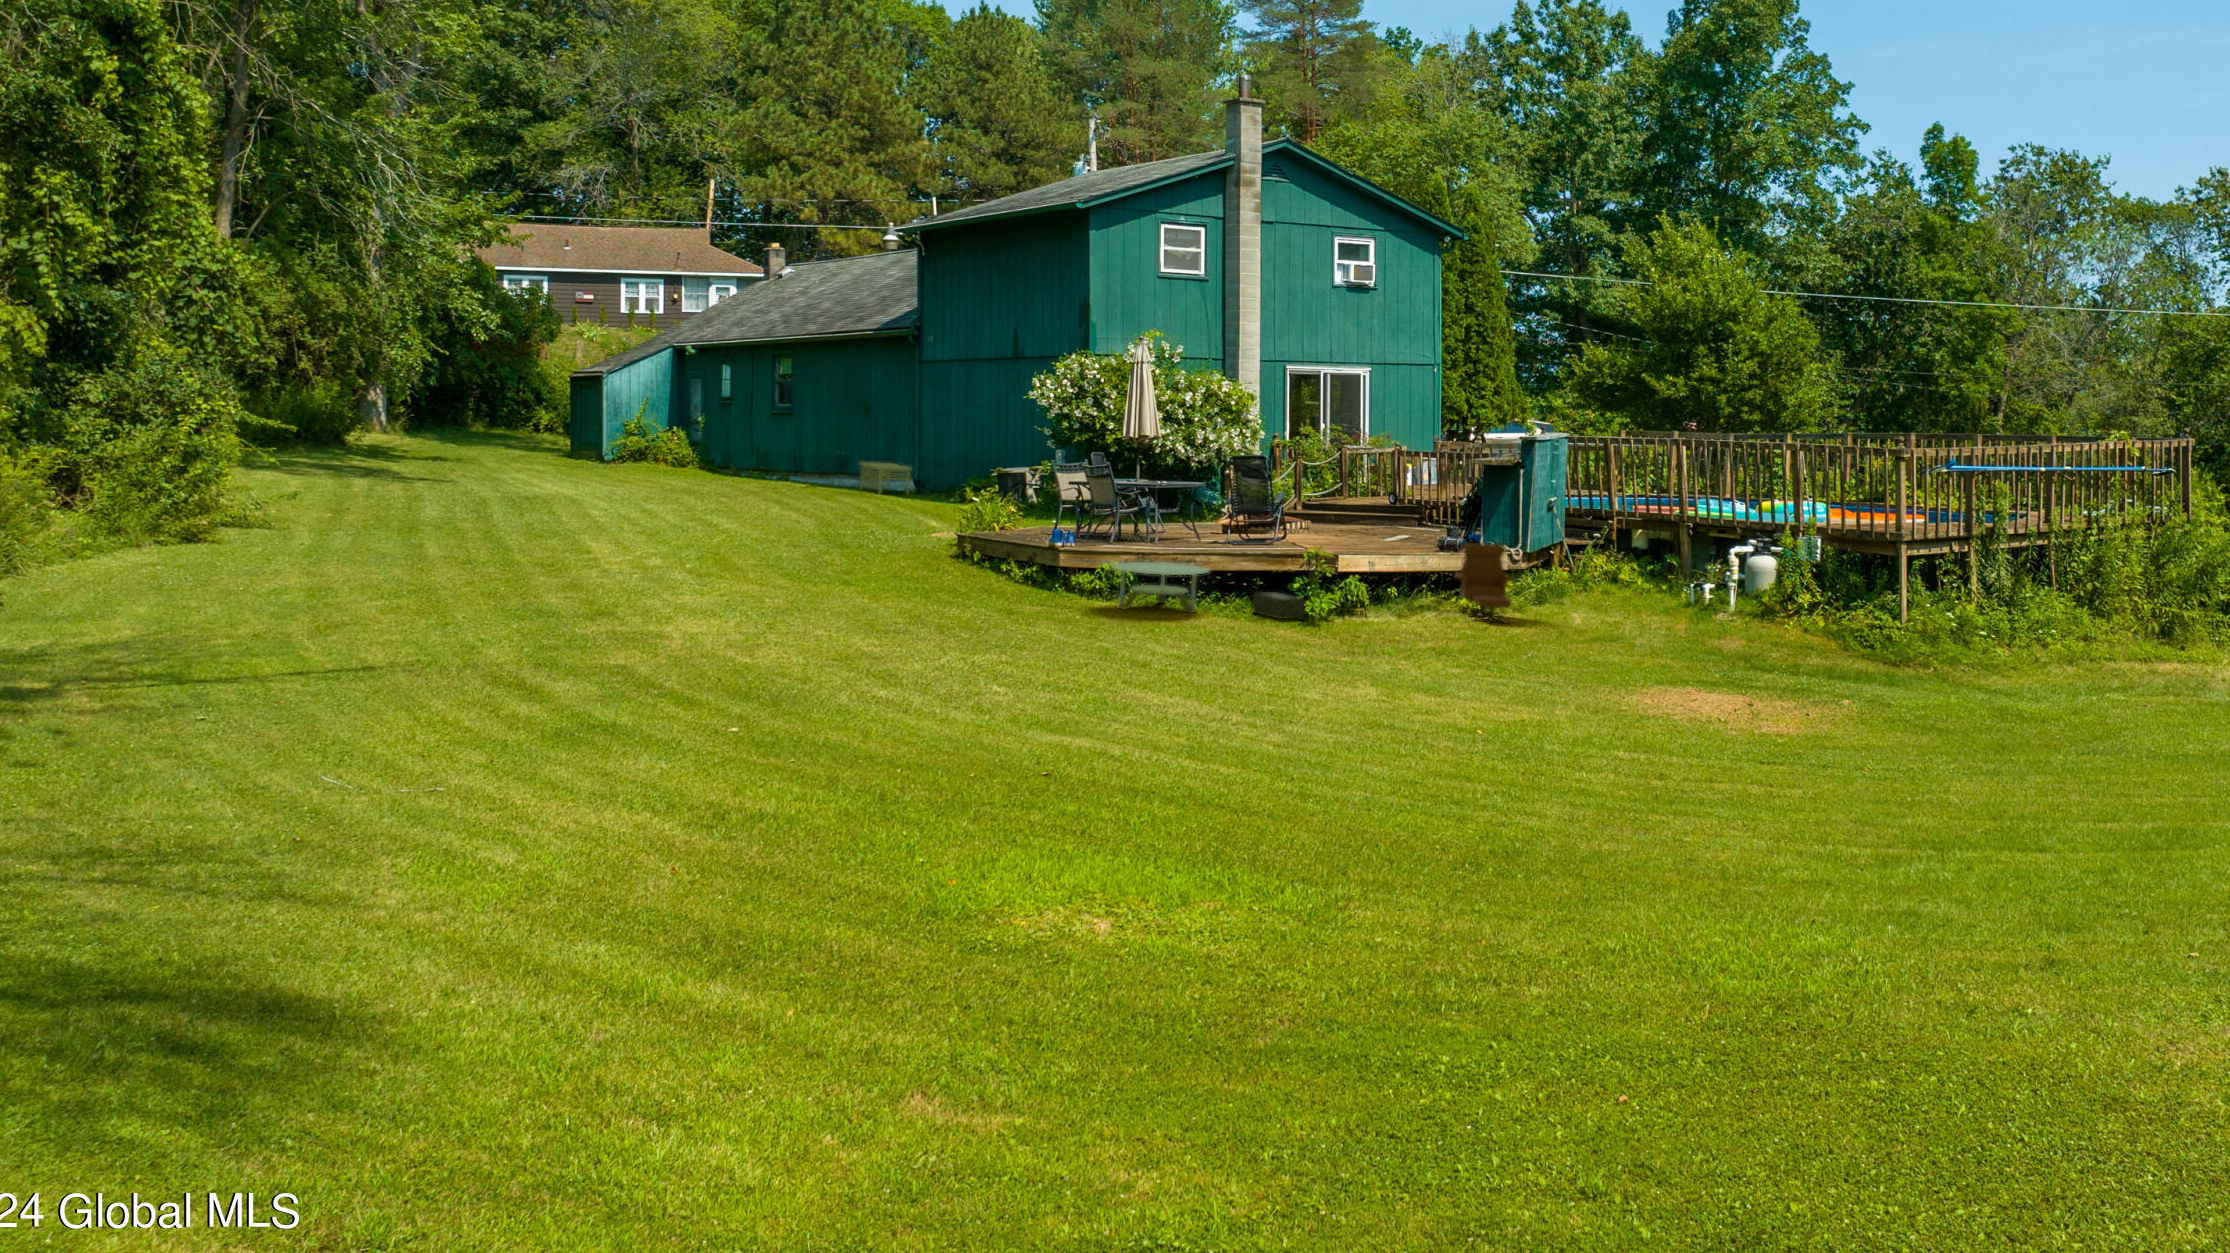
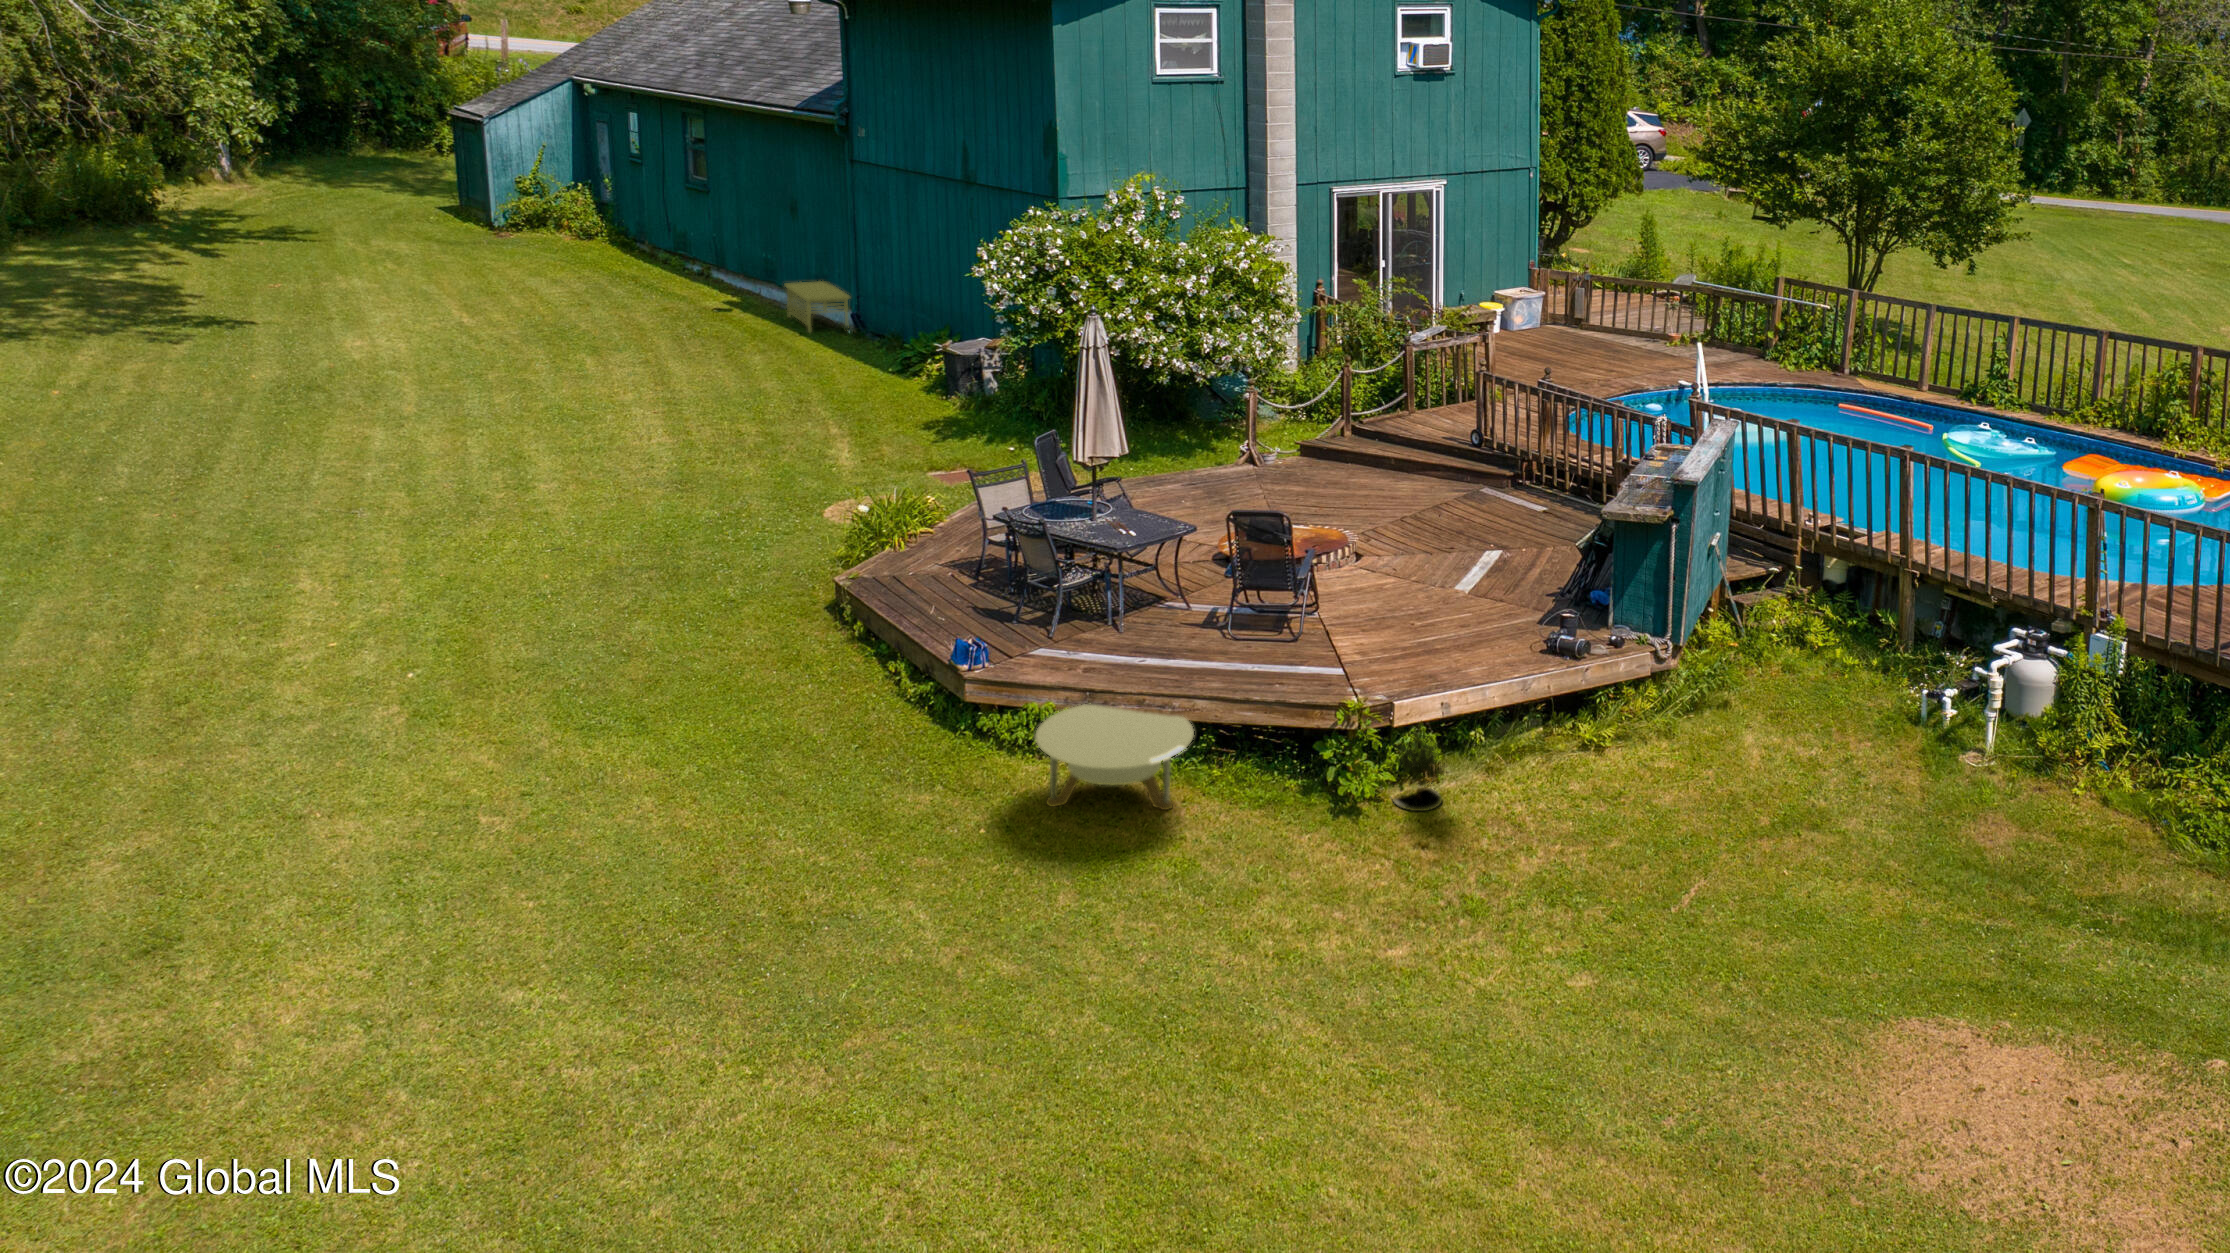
lounge chair: present [1455,543,1513,623] -> none [1571,648,1662,798]
potted tree: none [1337,560,1373,620] -> present [1393,724,1445,811]
woven basket: present [1253,592,1304,619] -> none [1262,755,1341,821]

